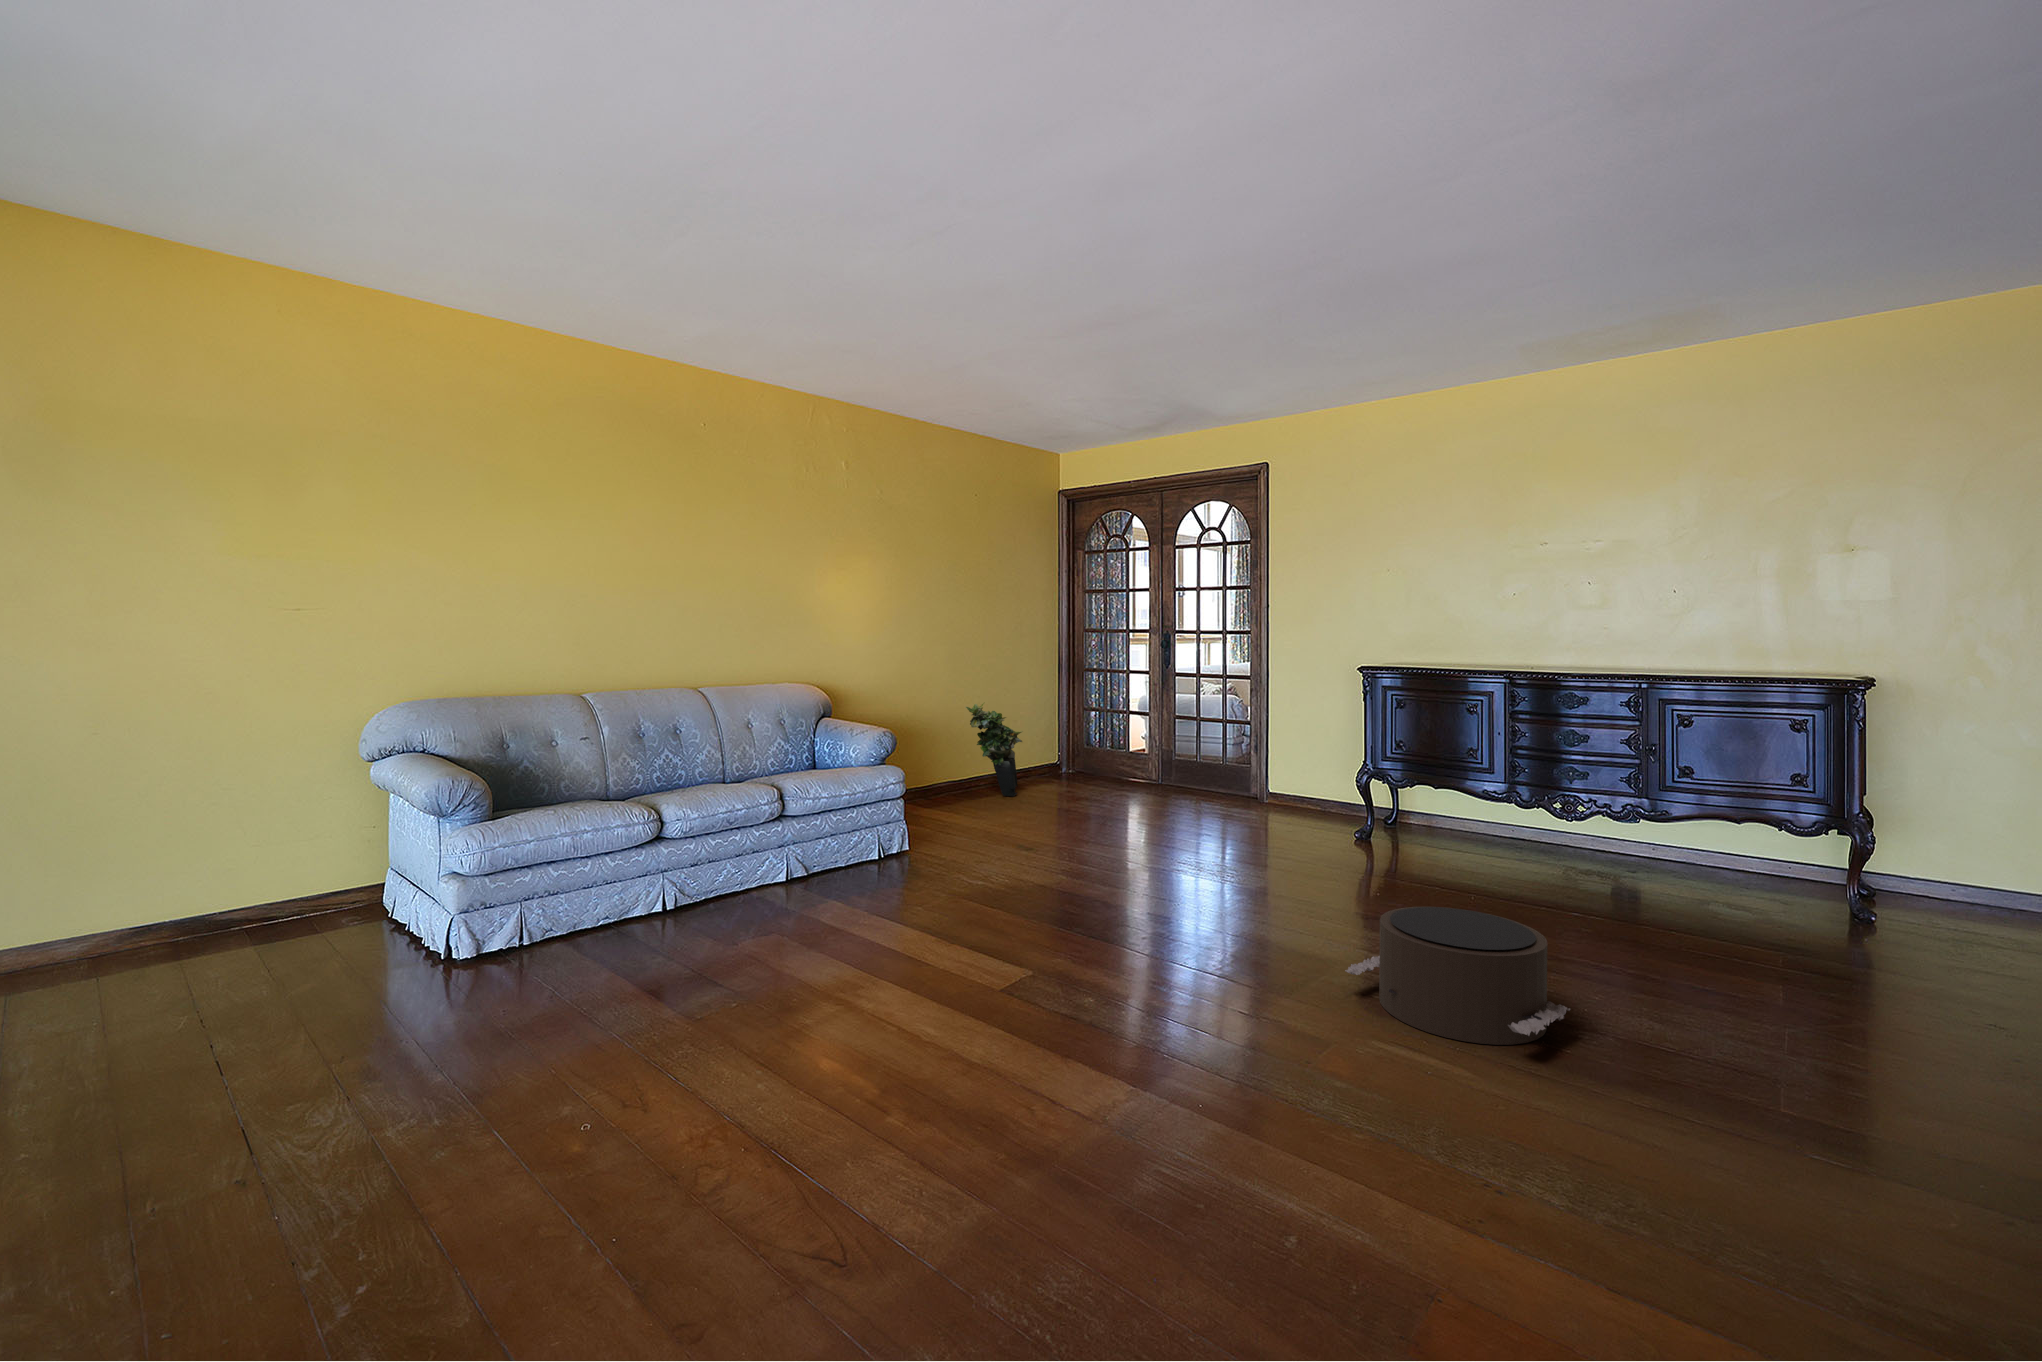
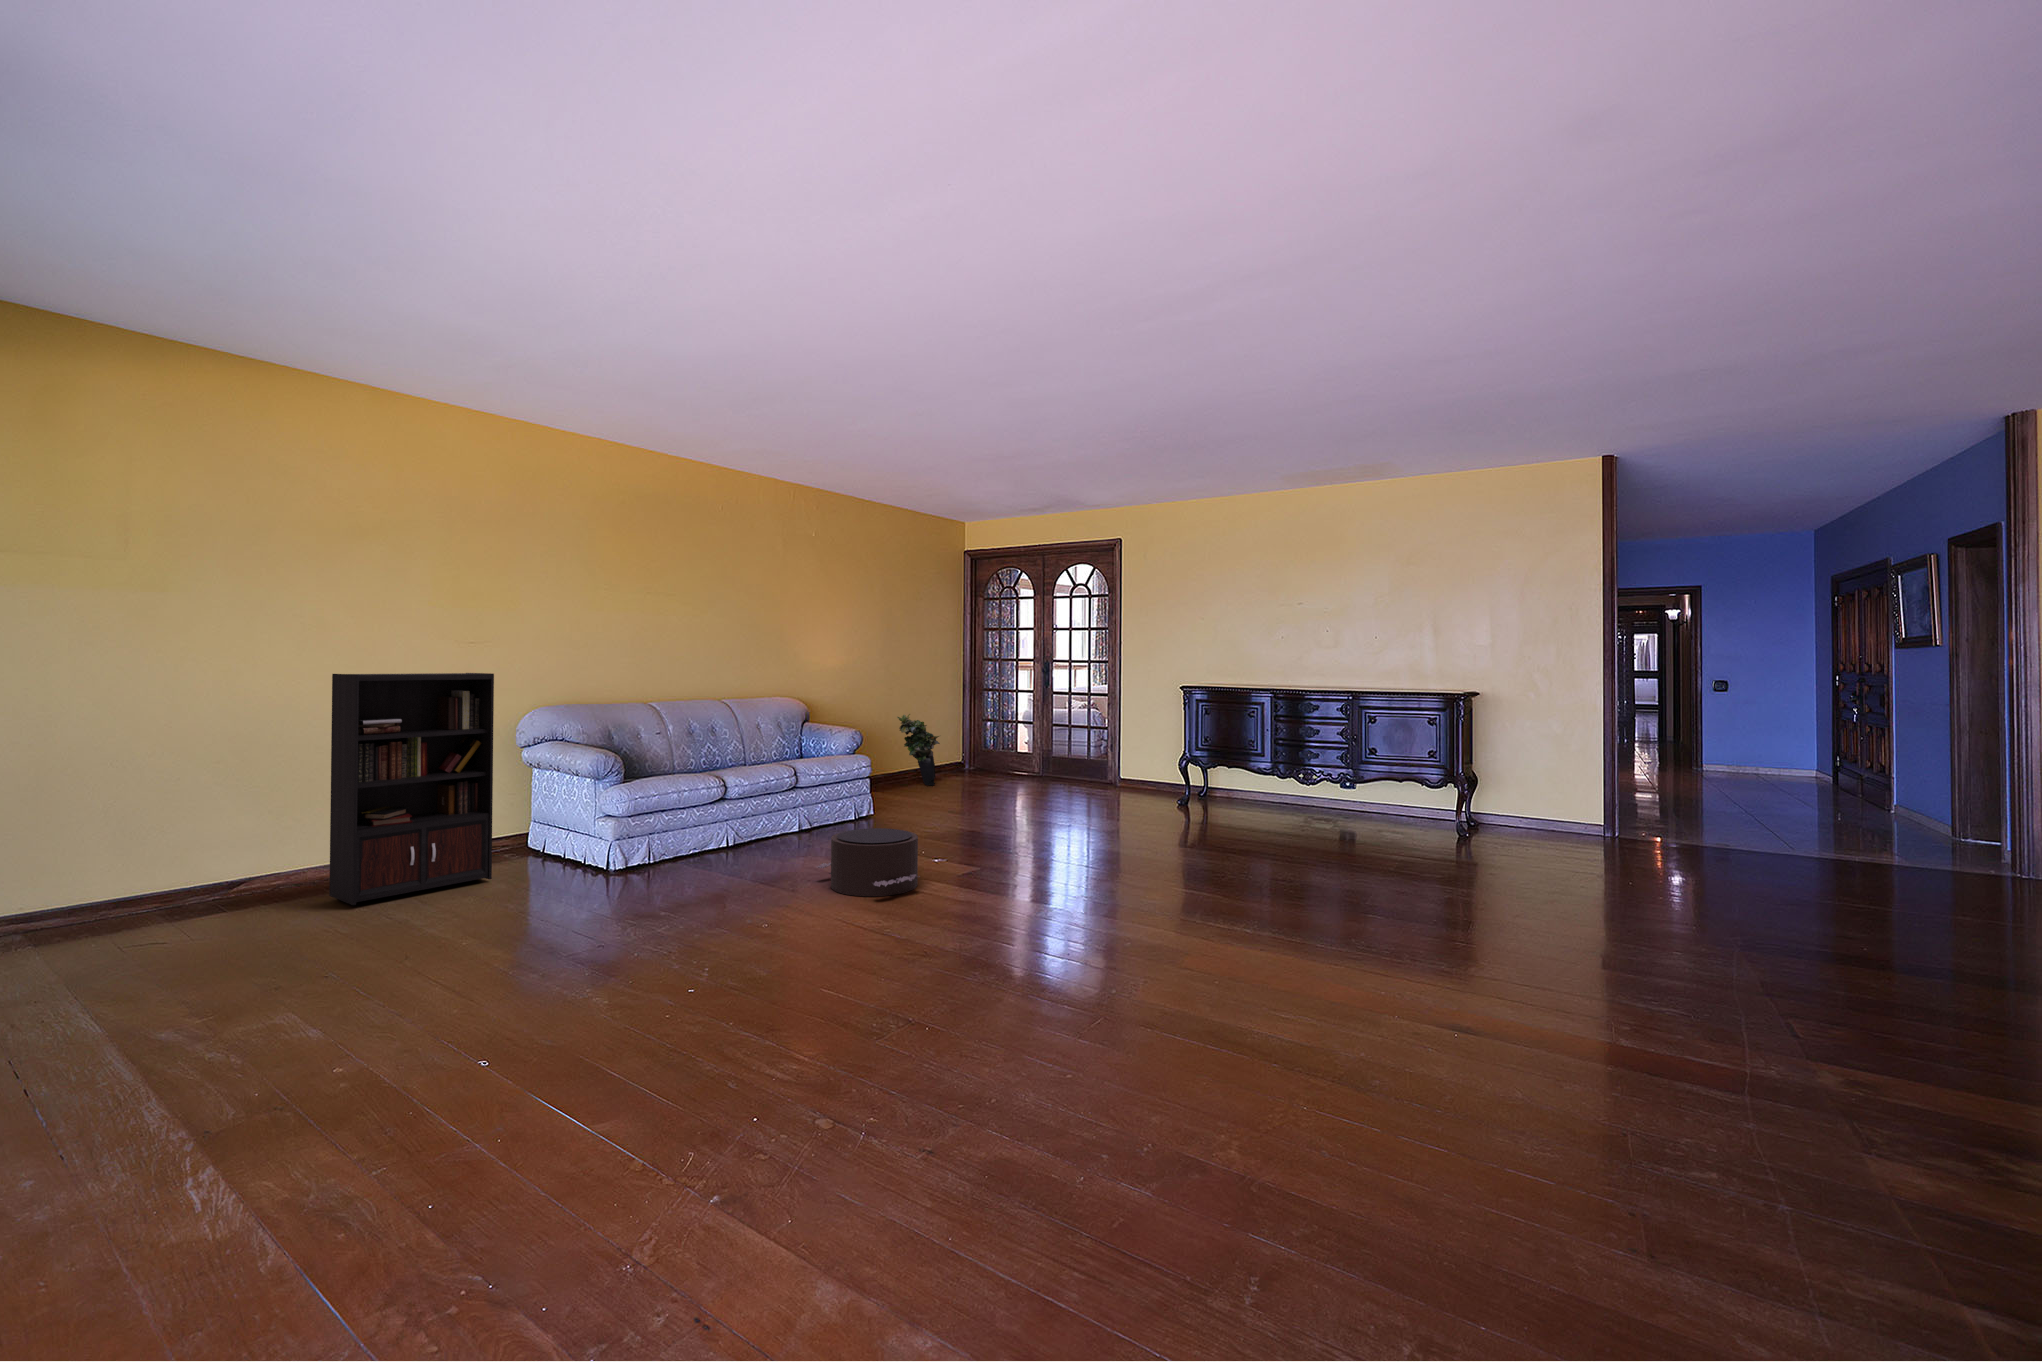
bookcase: none [7,658,324,1023] -> present [329,673,494,905]
pouf: present [1345,907,1570,1045] -> present [817,828,920,896]

